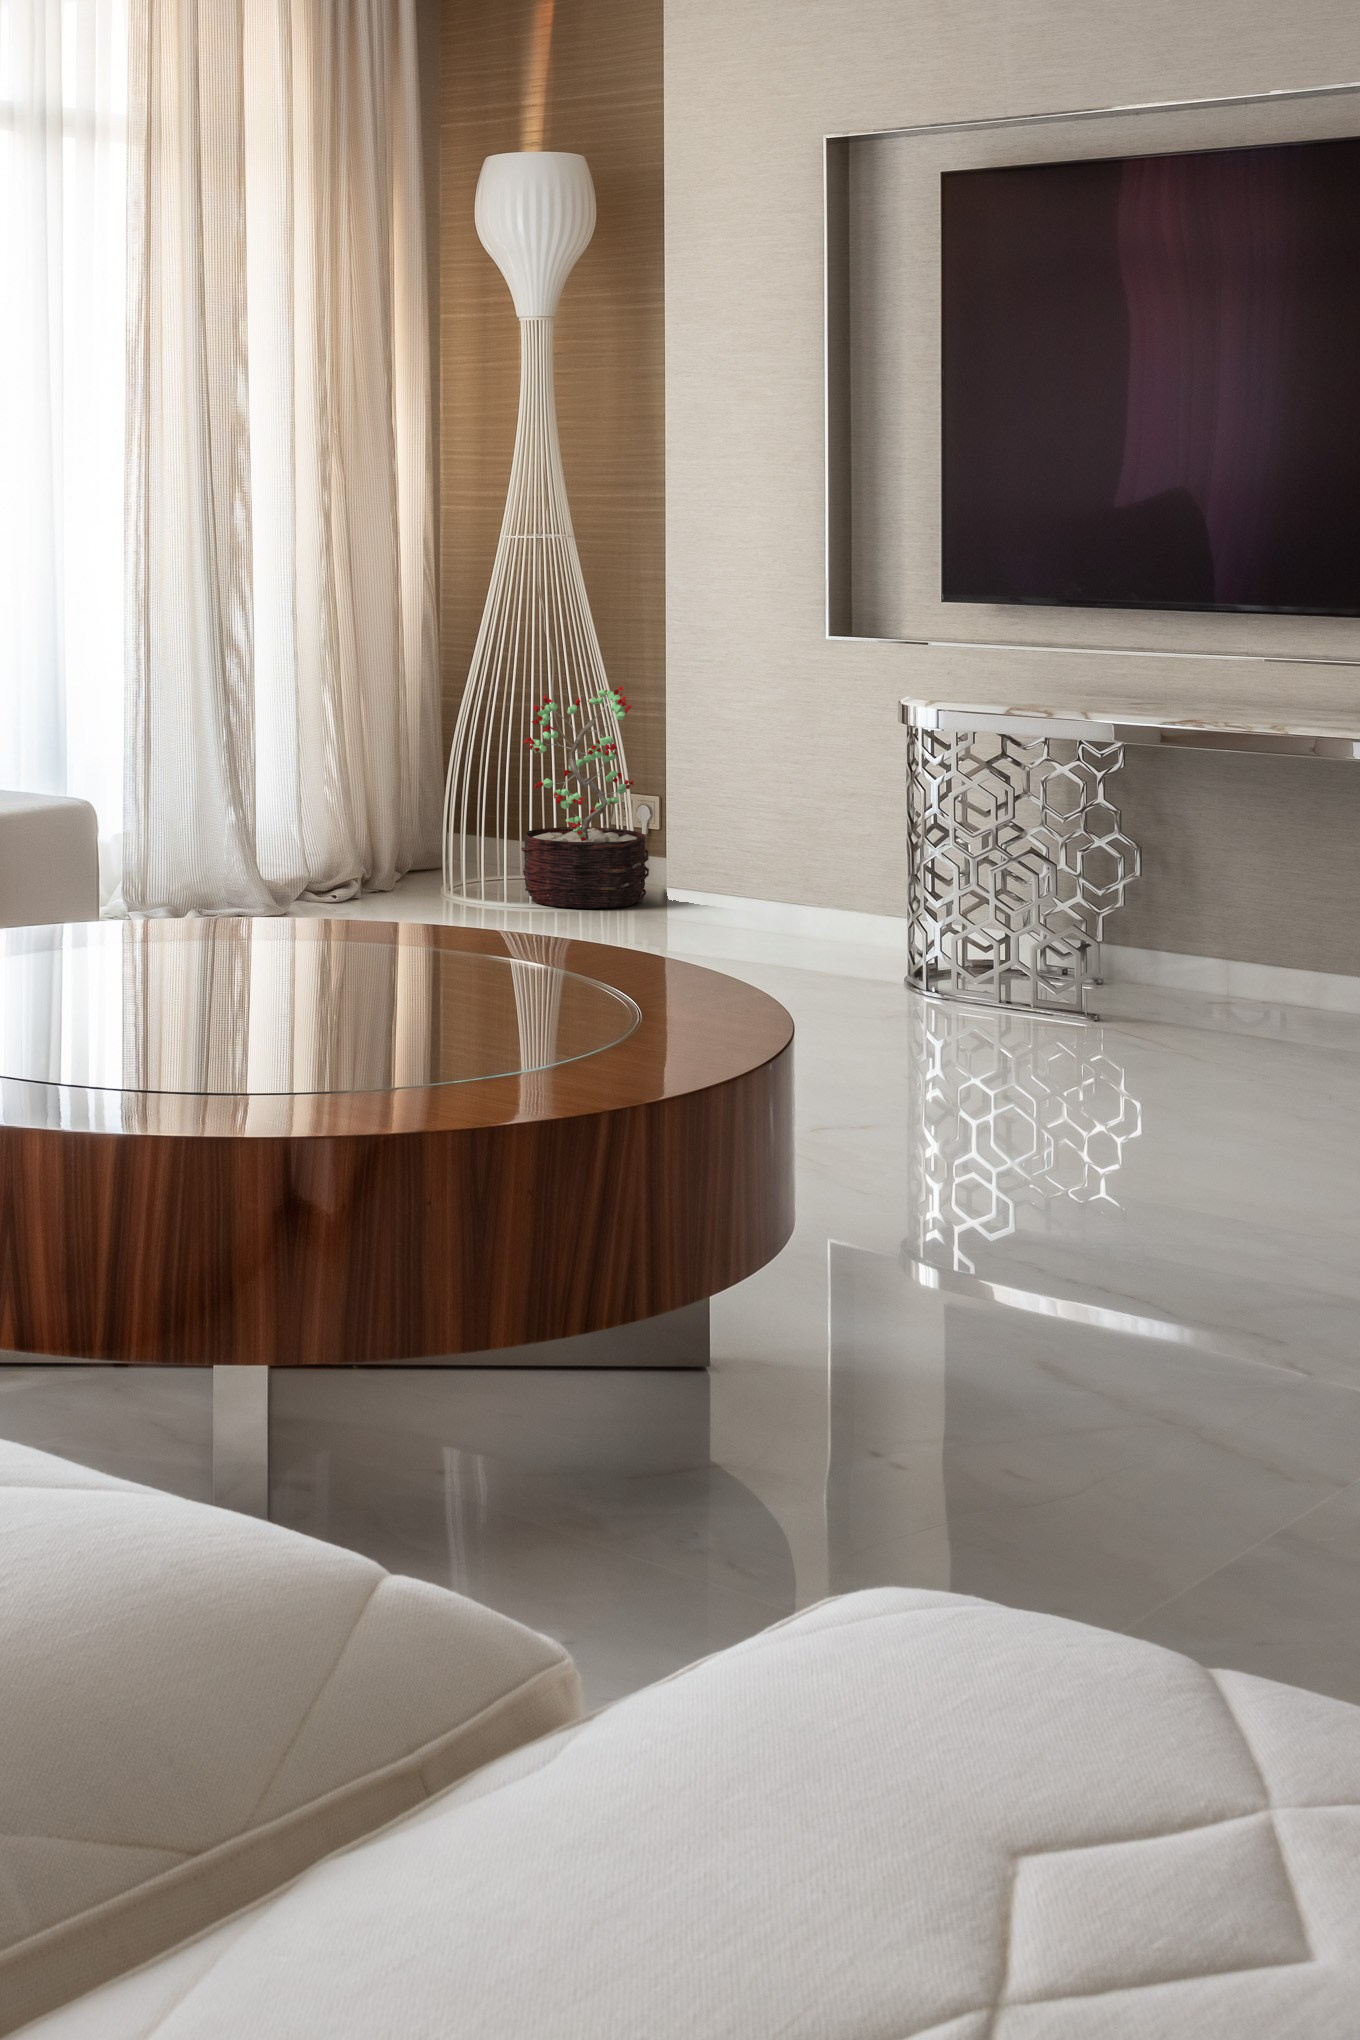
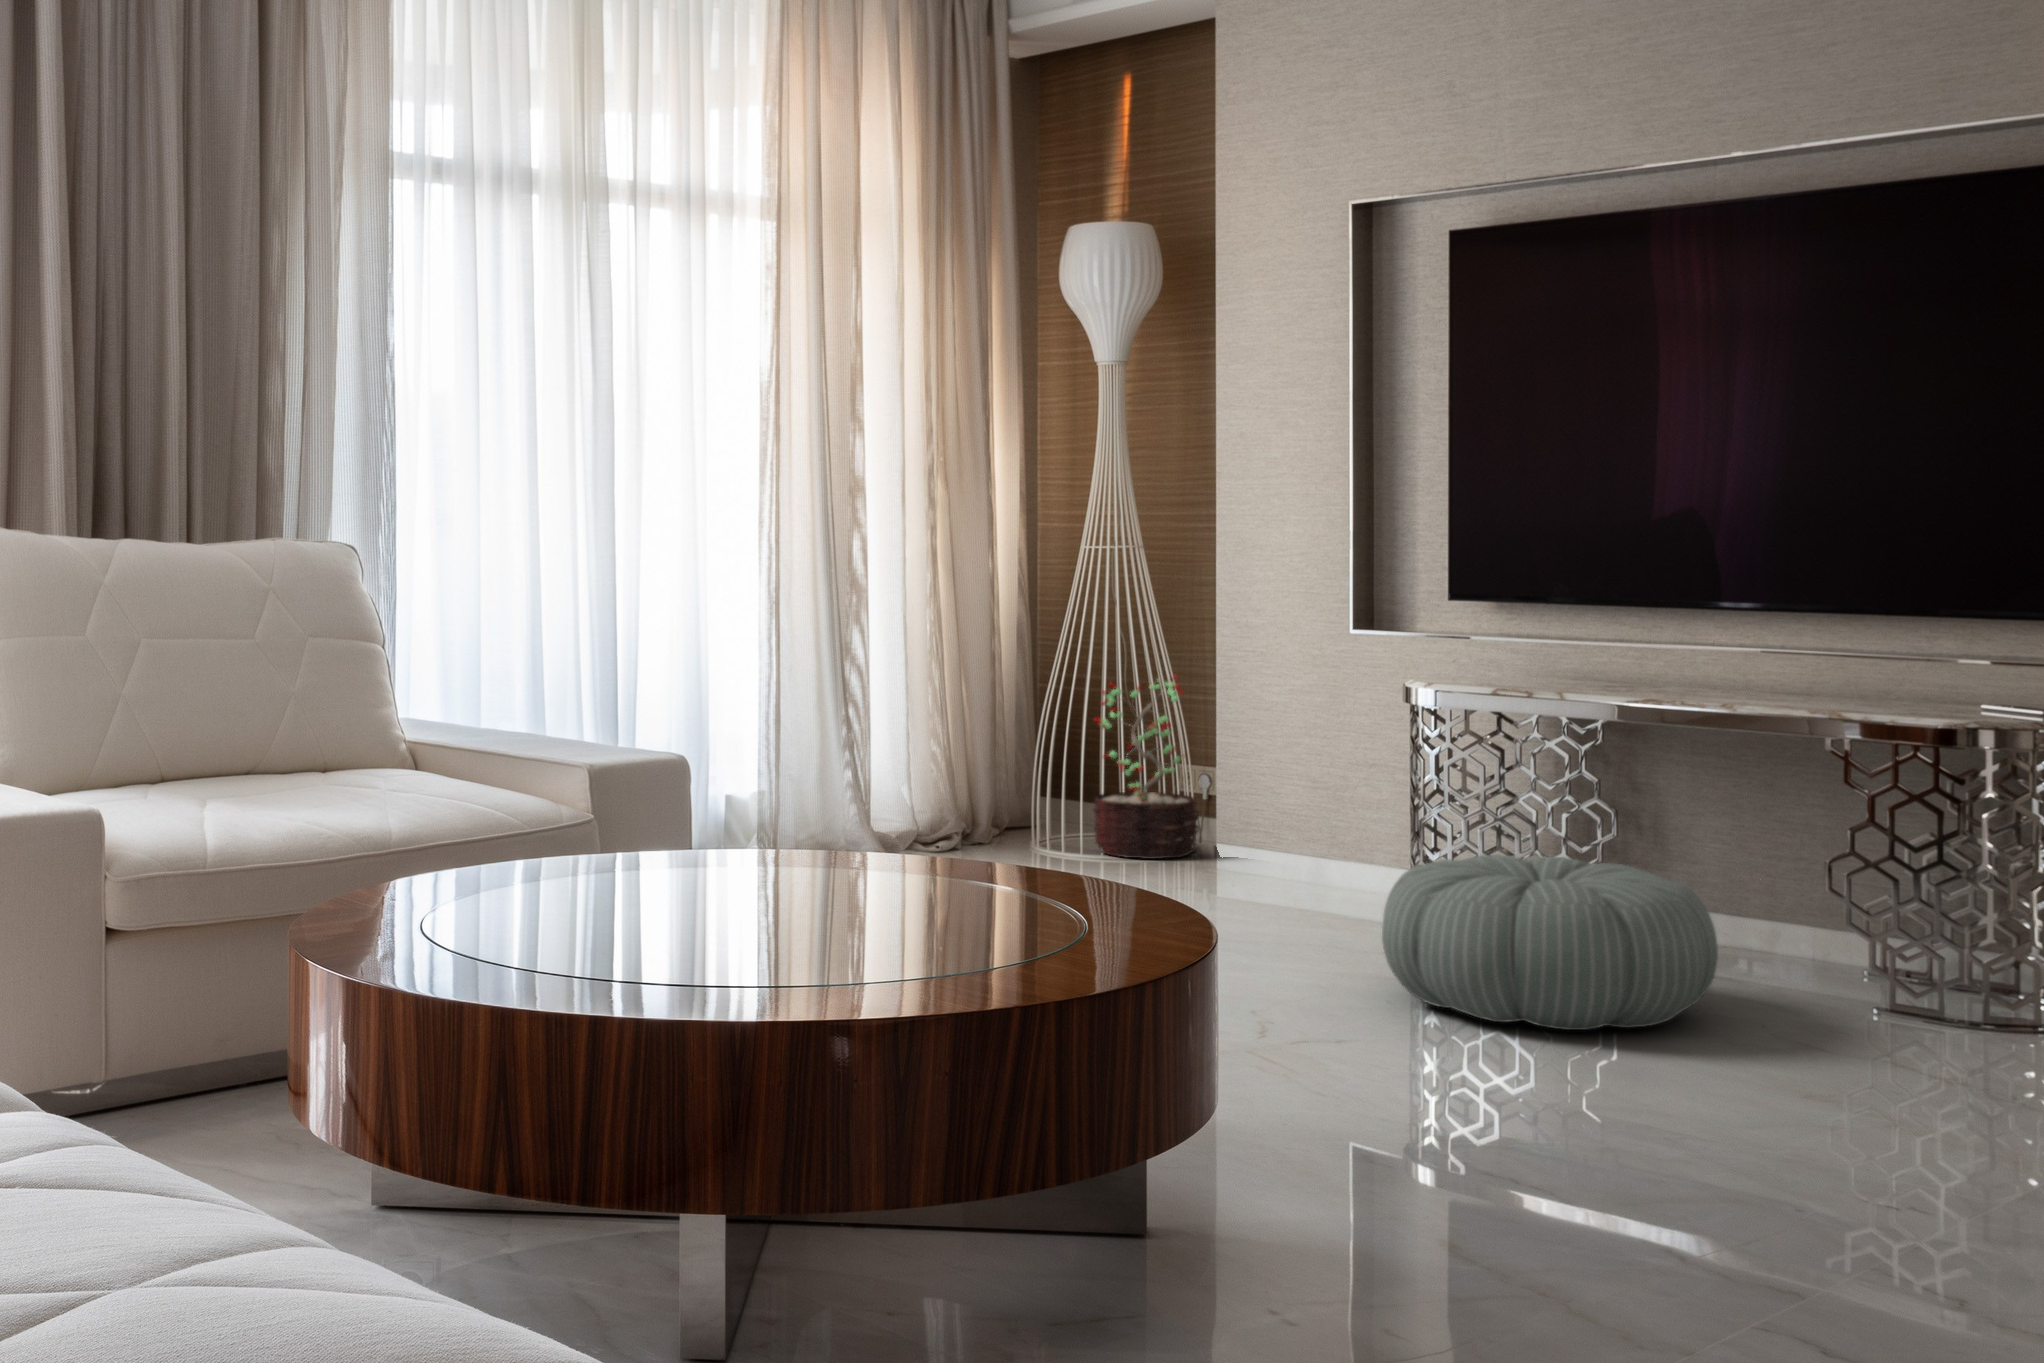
pouf: none [876,907,1247,1106] -> present [1382,855,1718,1030]

